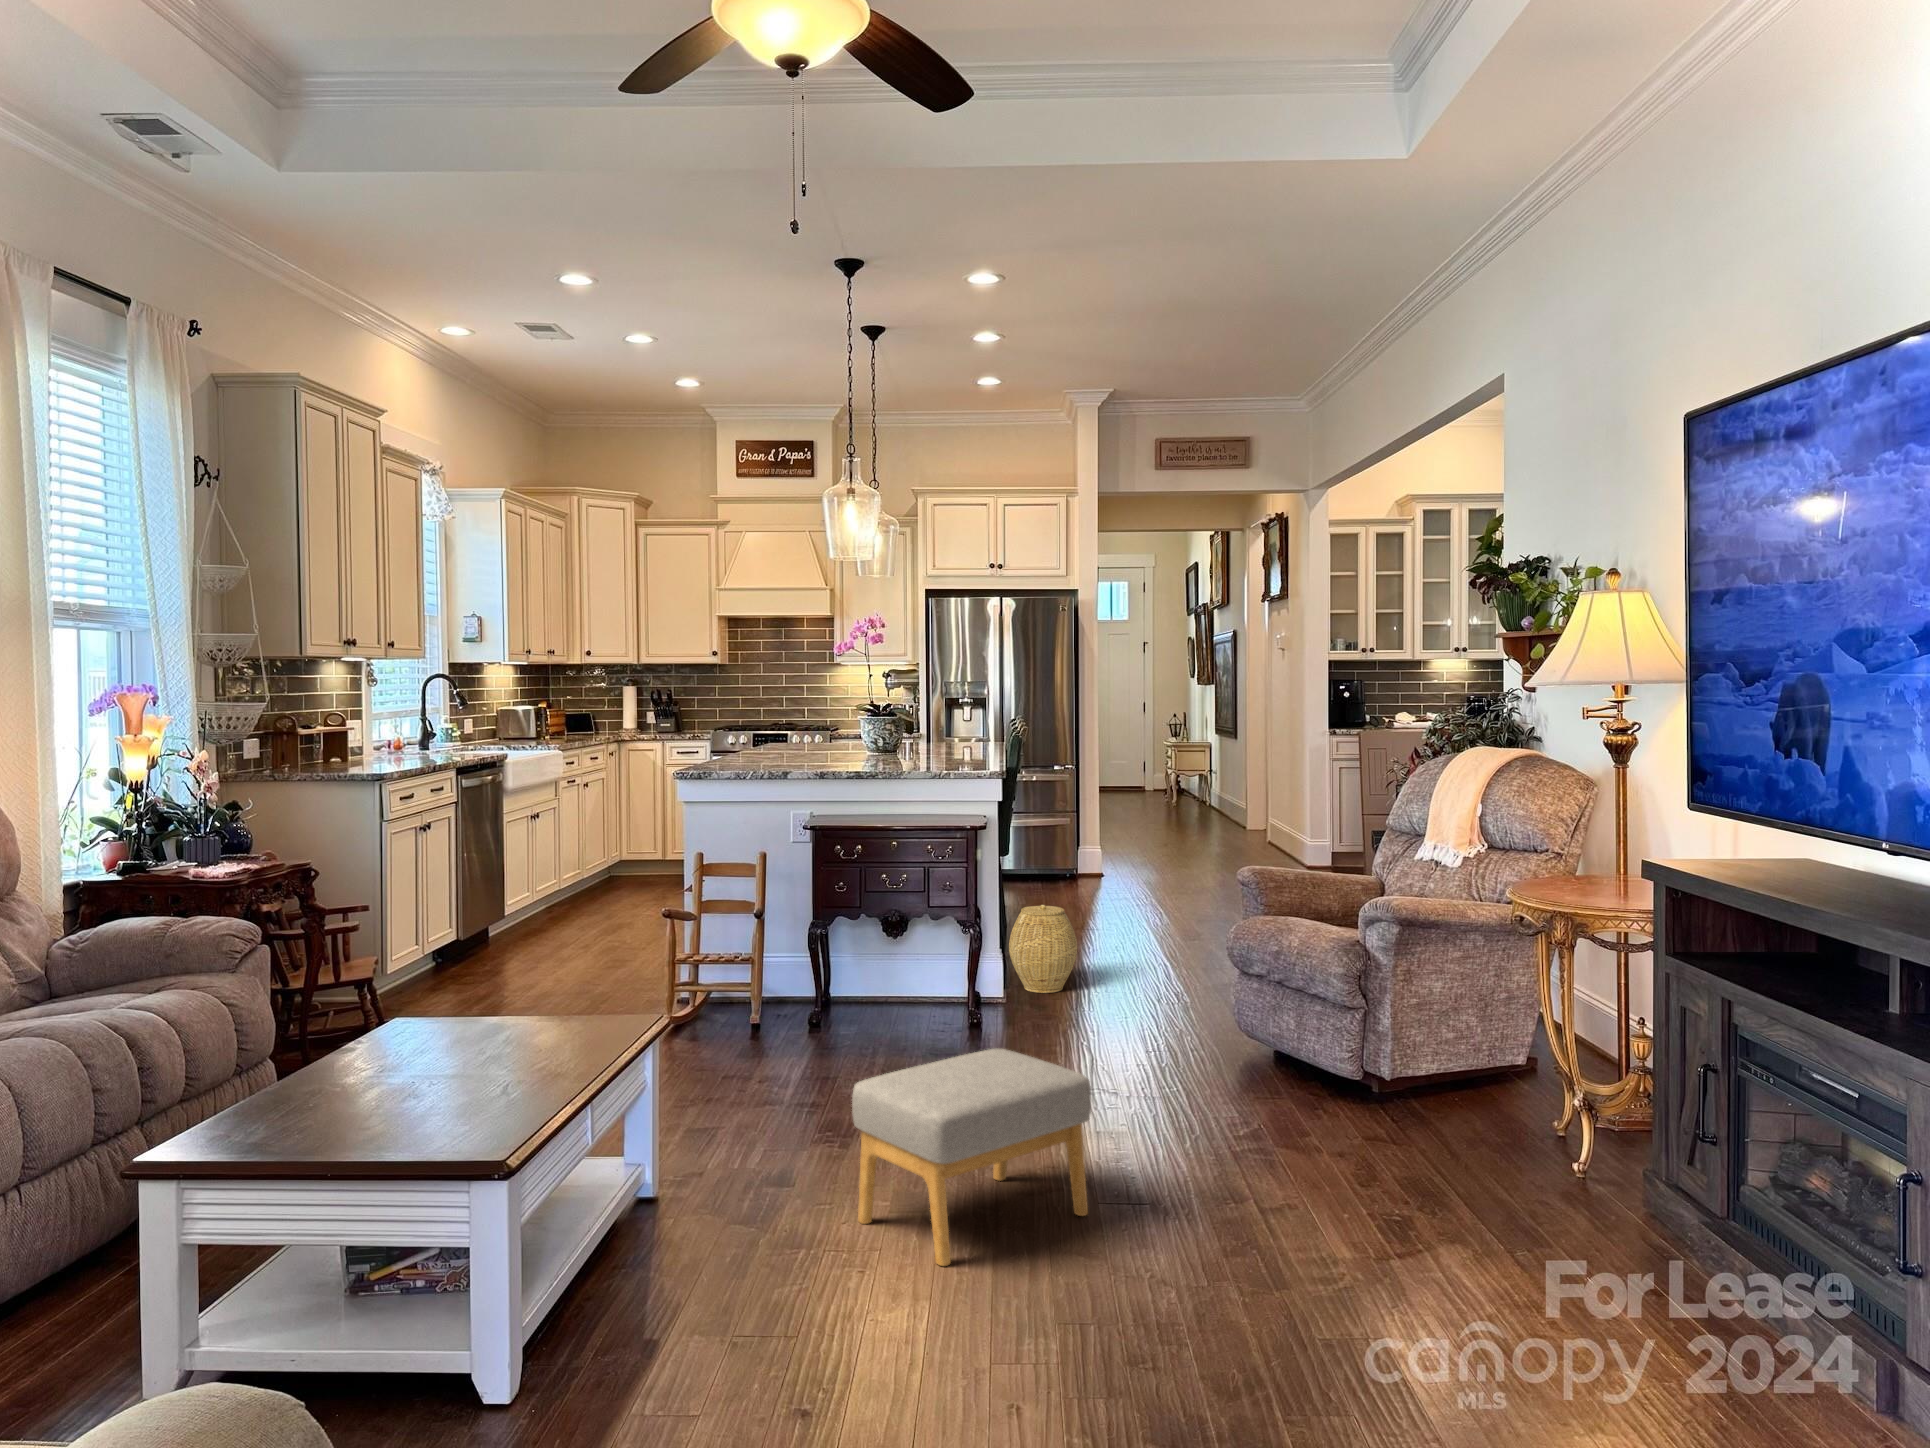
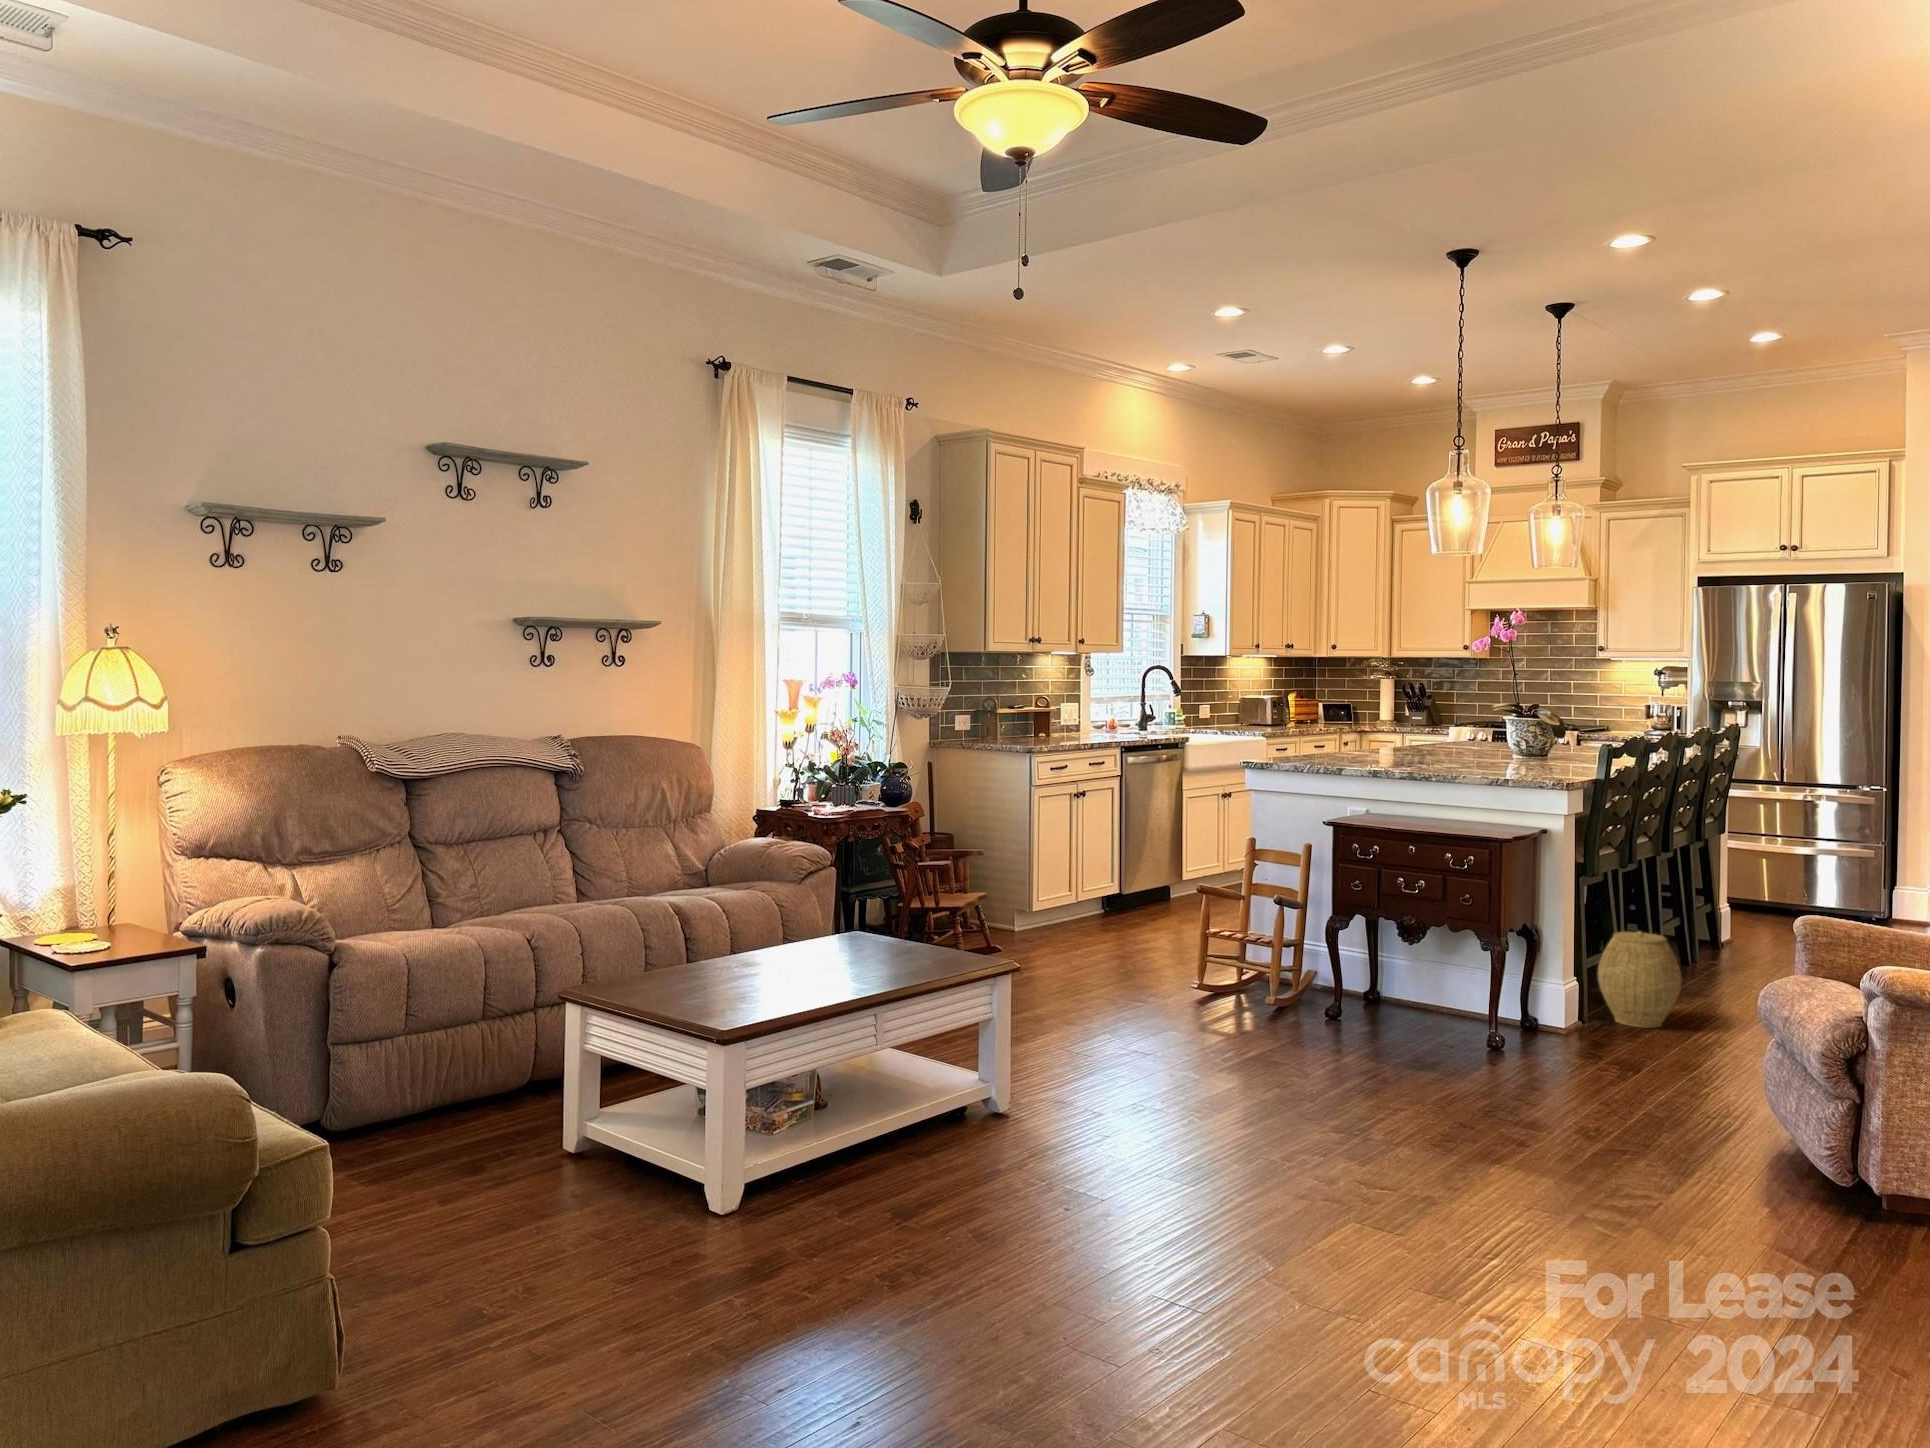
footstool: present [852,1049,1091,1266] -> none [1162,1023,1370,1190]

